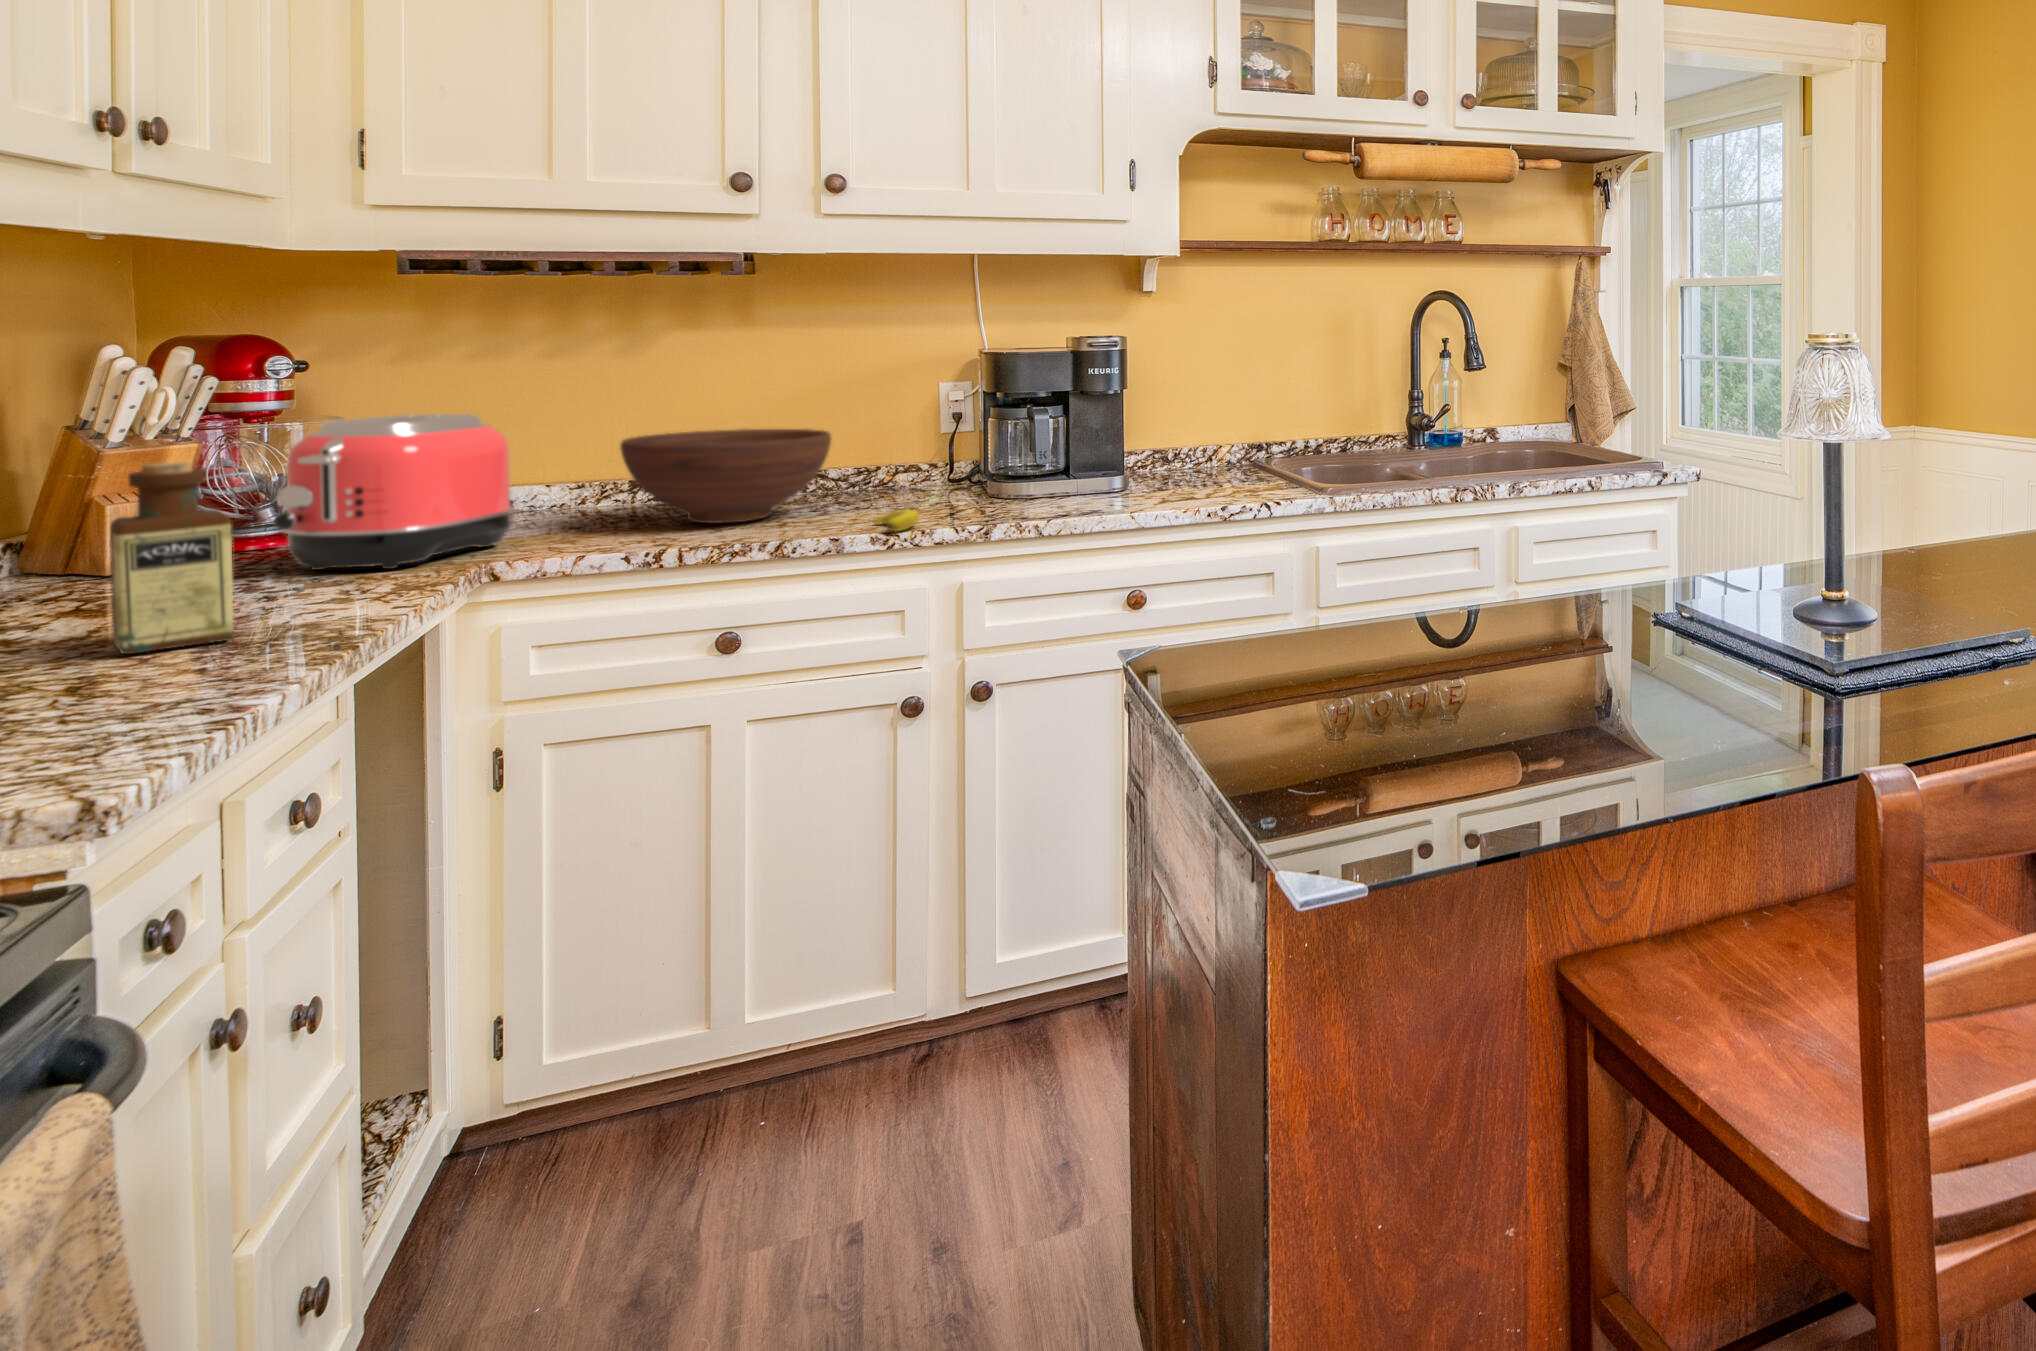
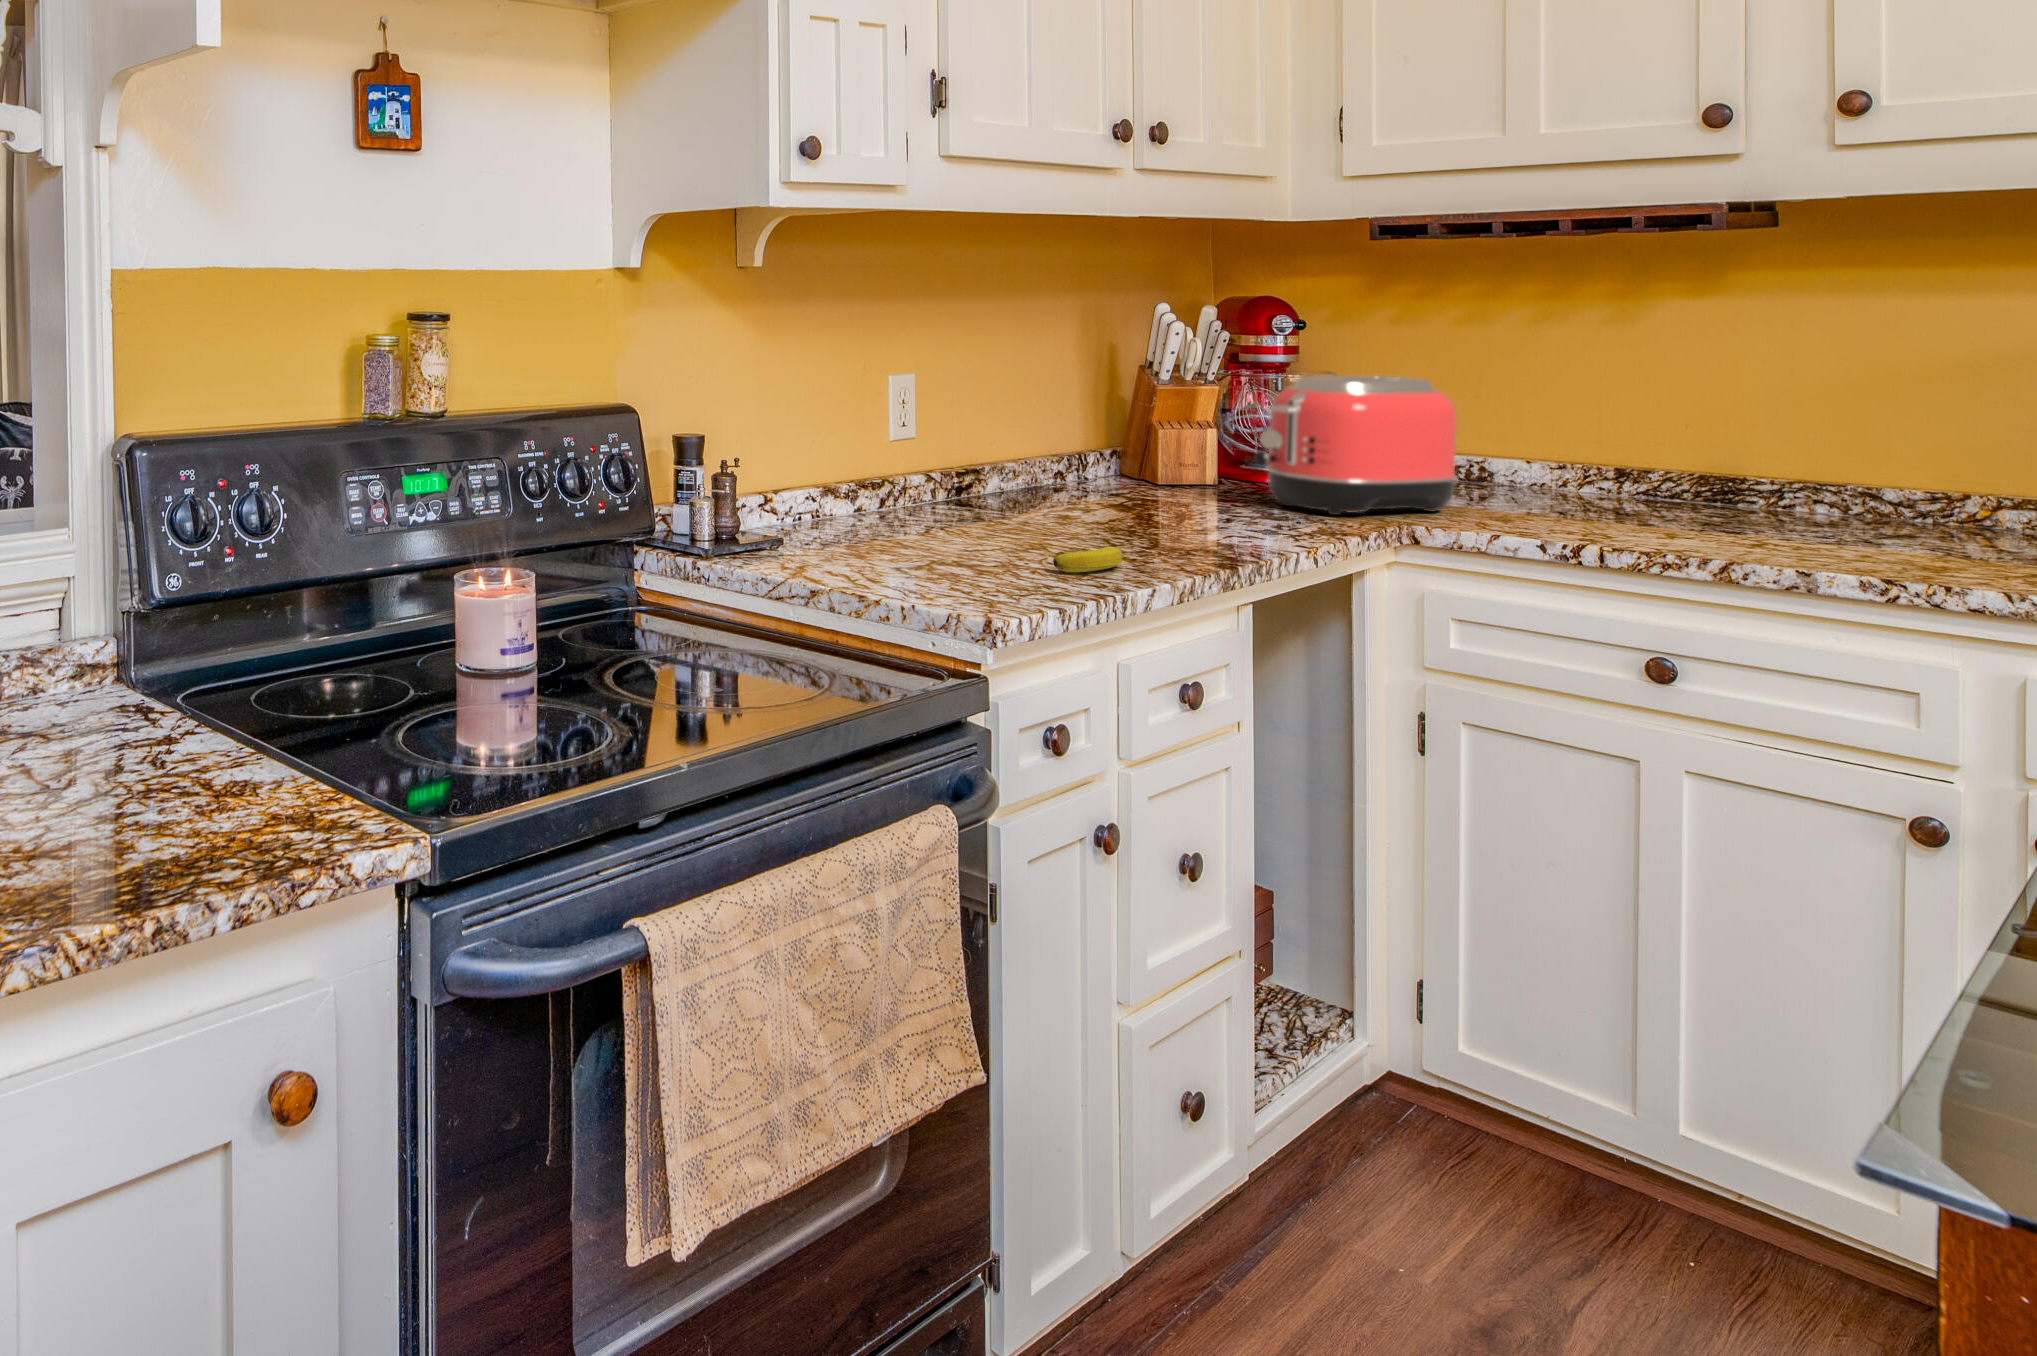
fruit bowl: present [620,429,831,523] -> none [1577,418,1857,534]
bottle: present [110,462,234,654] -> none [1107,398,1180,544]
banana: present [874,509,919,531] -> present [1053,546,1123,572]

